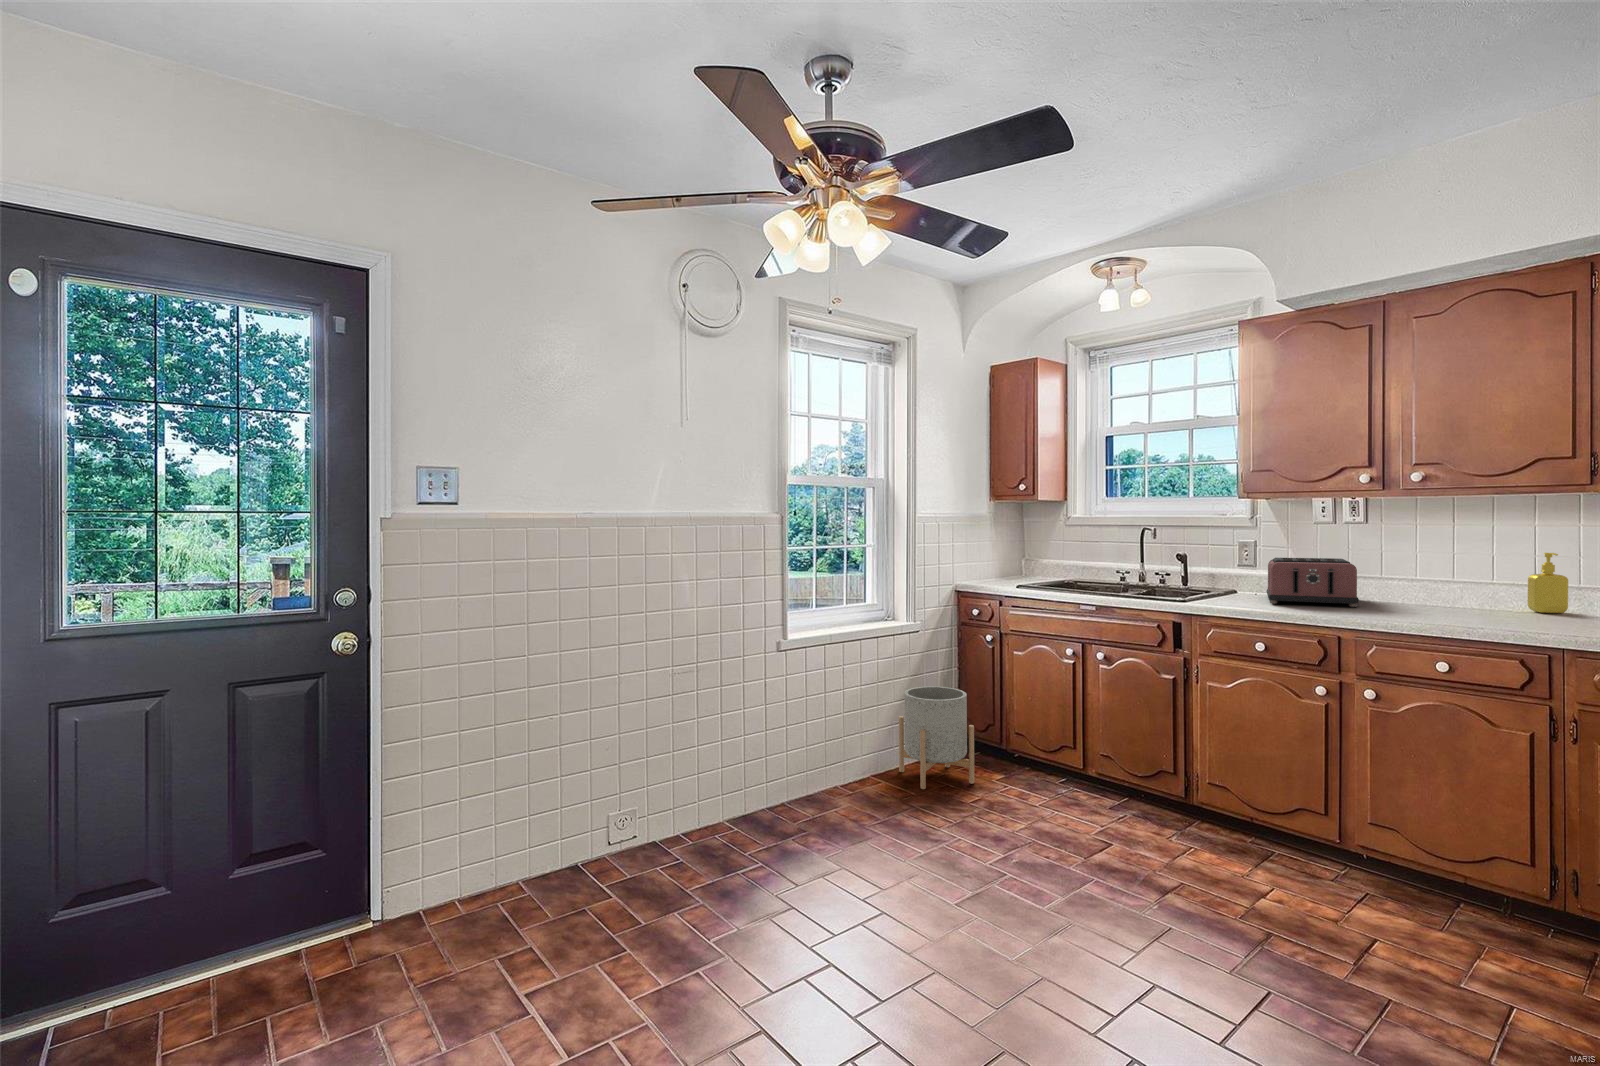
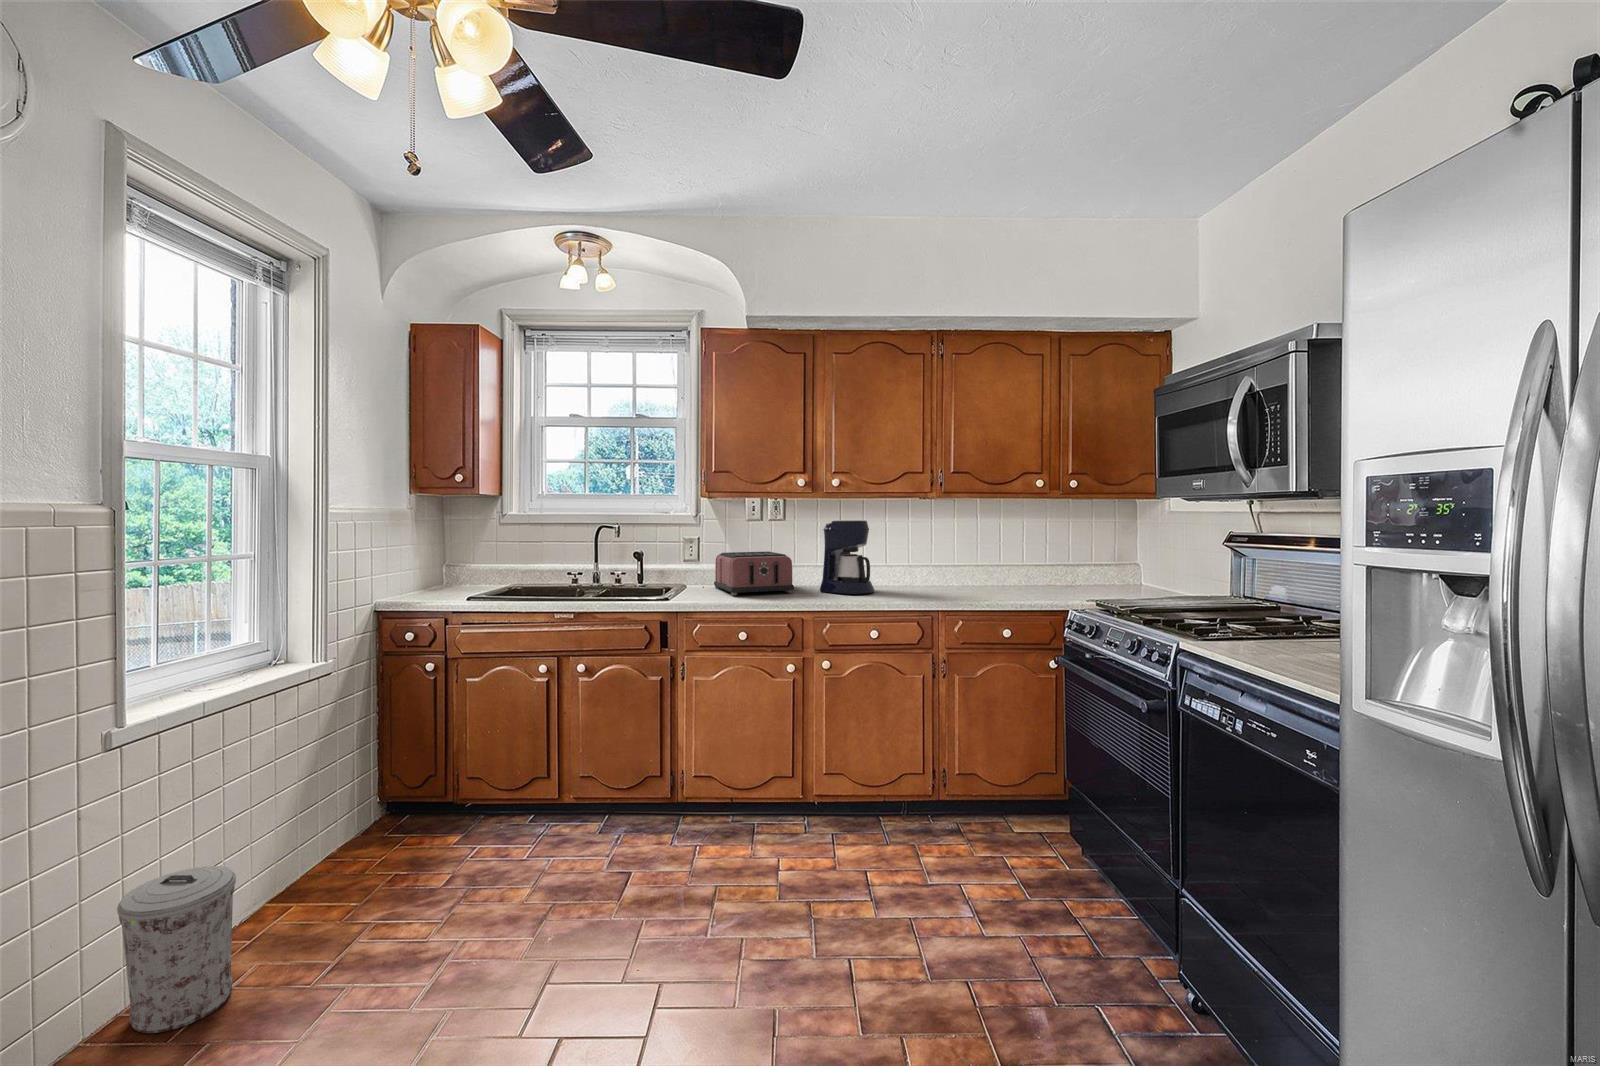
coffee maker: none [1401,522,1490,616] -> present [820,520,875,594]
soap dispenser: present [1528,553,1568,613] -> none [884,542,905,586]
planter: present [899,686,974,789] -> none [310,739,432,890]
trash can: none [782,730,836,820] -> present [117,866,236,1033]

